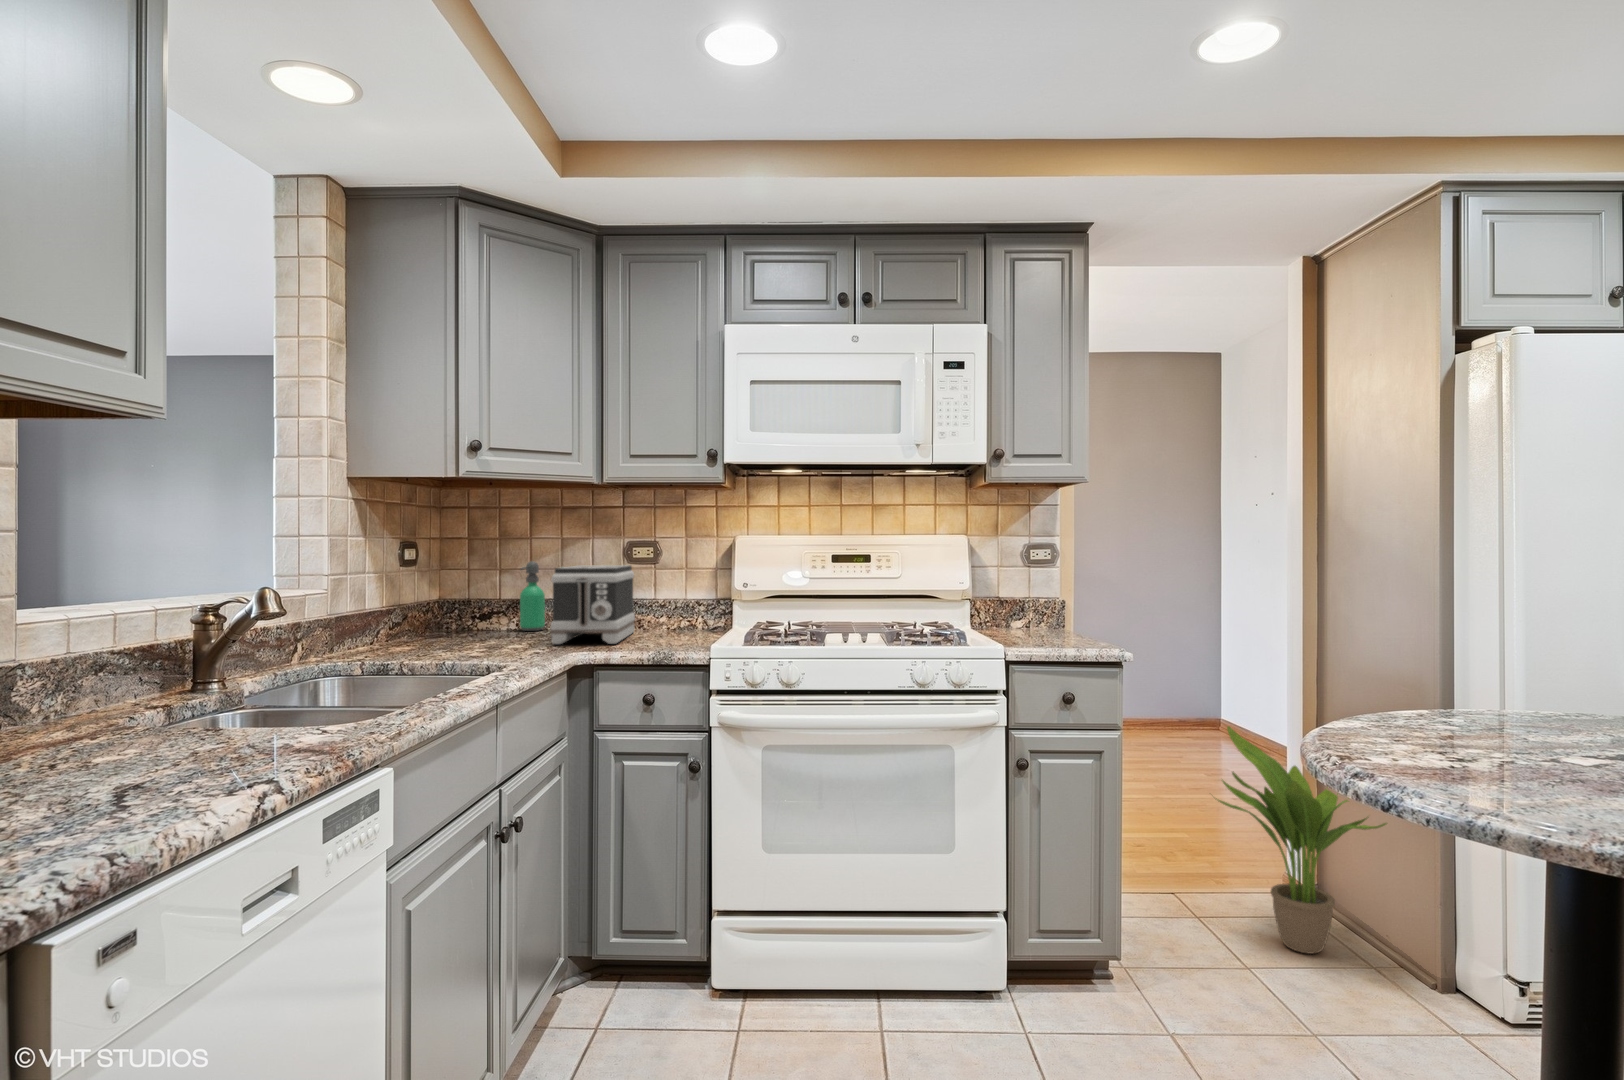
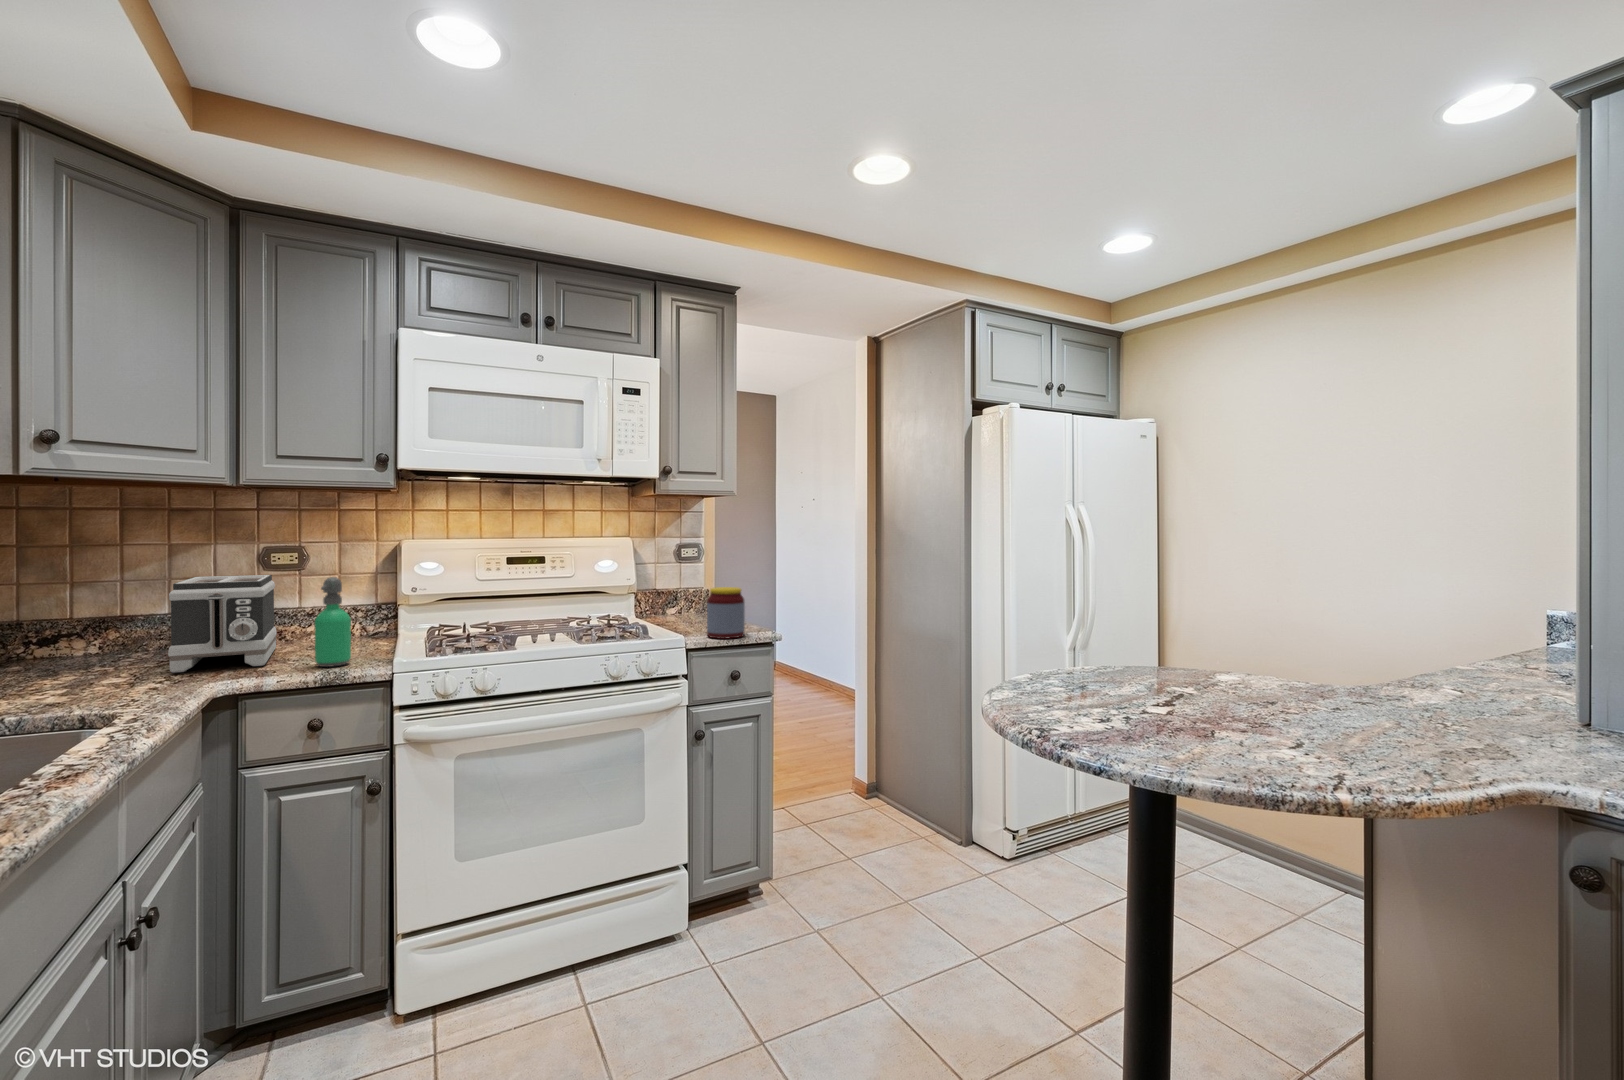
soap dispenser: present [520,561,545,631] -> present [315,577,351,667]
jar: none [1034,589,1080,650] -> present [707,587,745,639]
potted plant: present [1218,726,1386,954] -> none [822,682,937,841]

